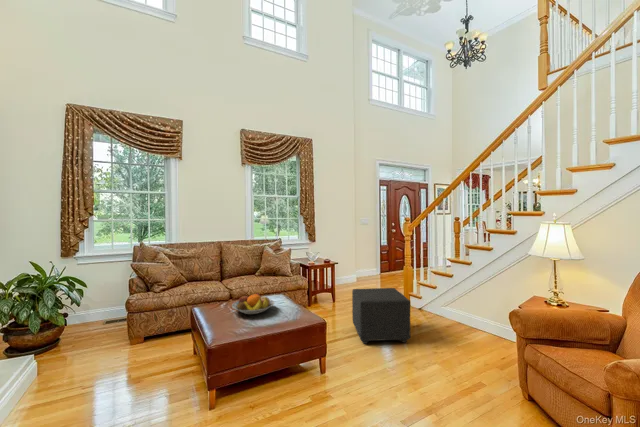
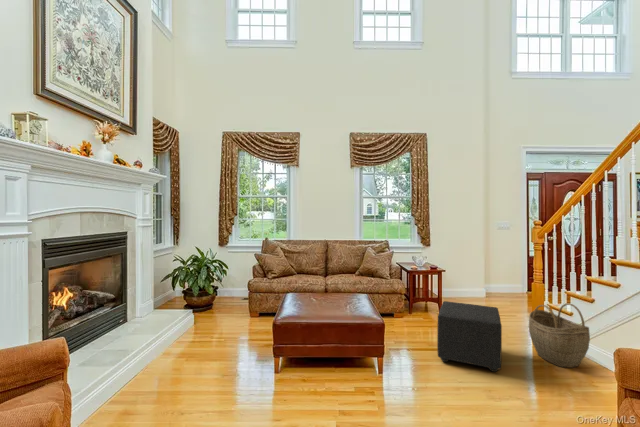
woven basket: none [414,277,455,327] -> present [529,303,590,368]
fruit bowl: present [232,293,274,314] -> none [307,290,344,308]

